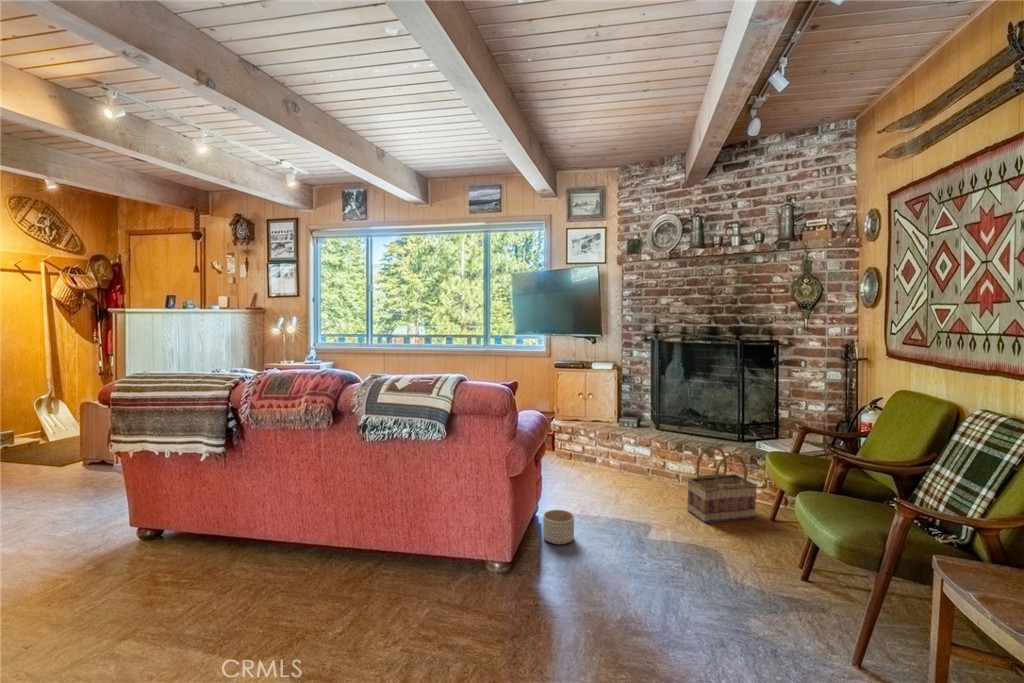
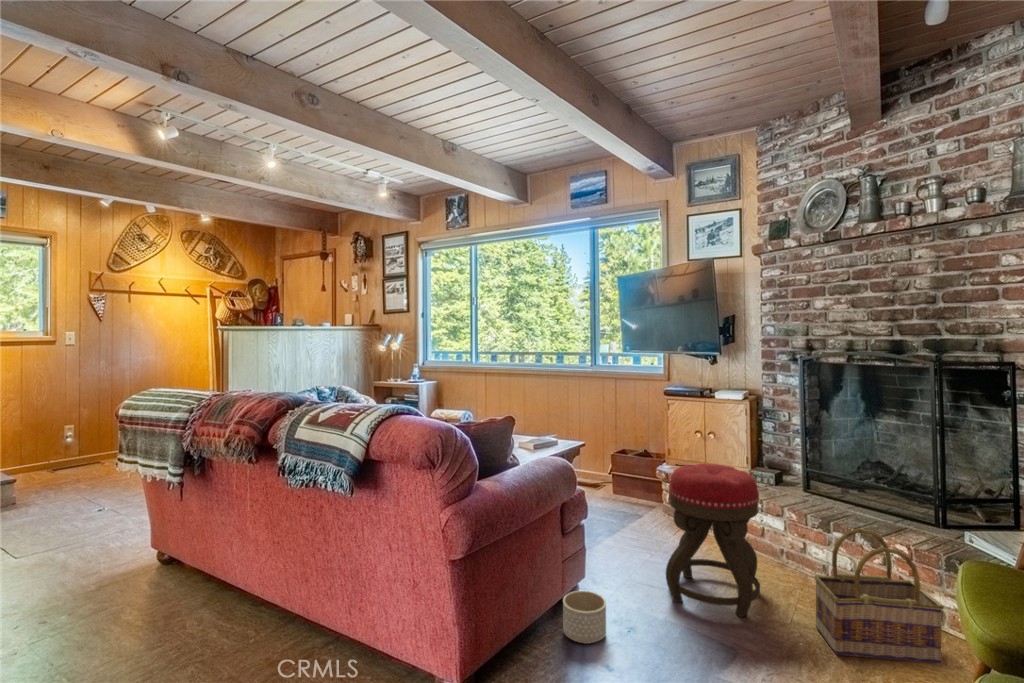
ottoman: none [590,414,653,513] -> present [666,464,760,617]

